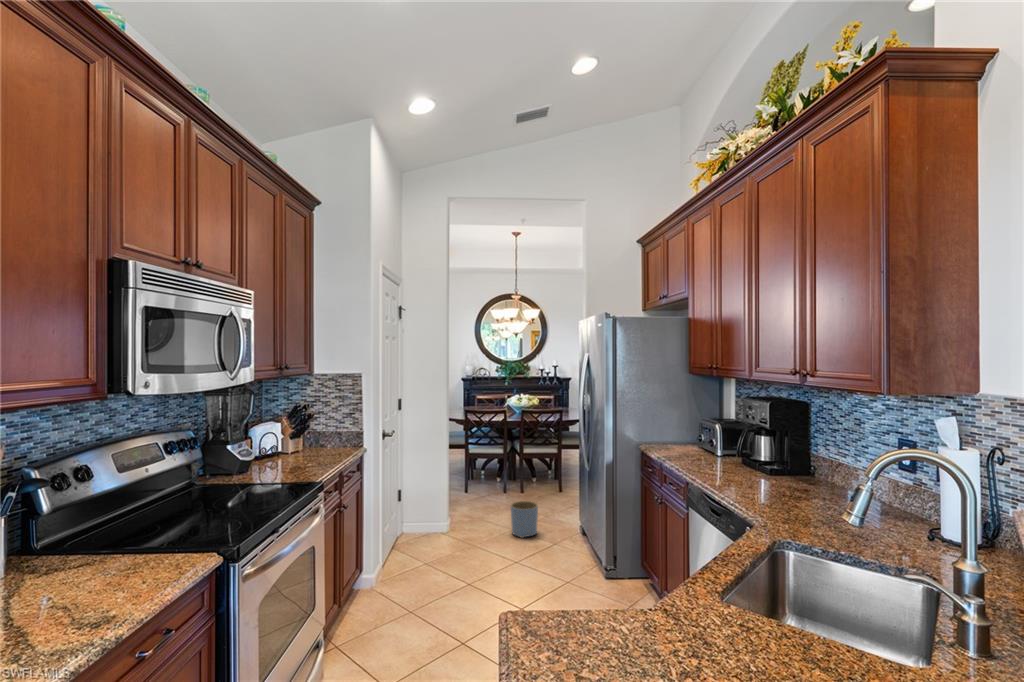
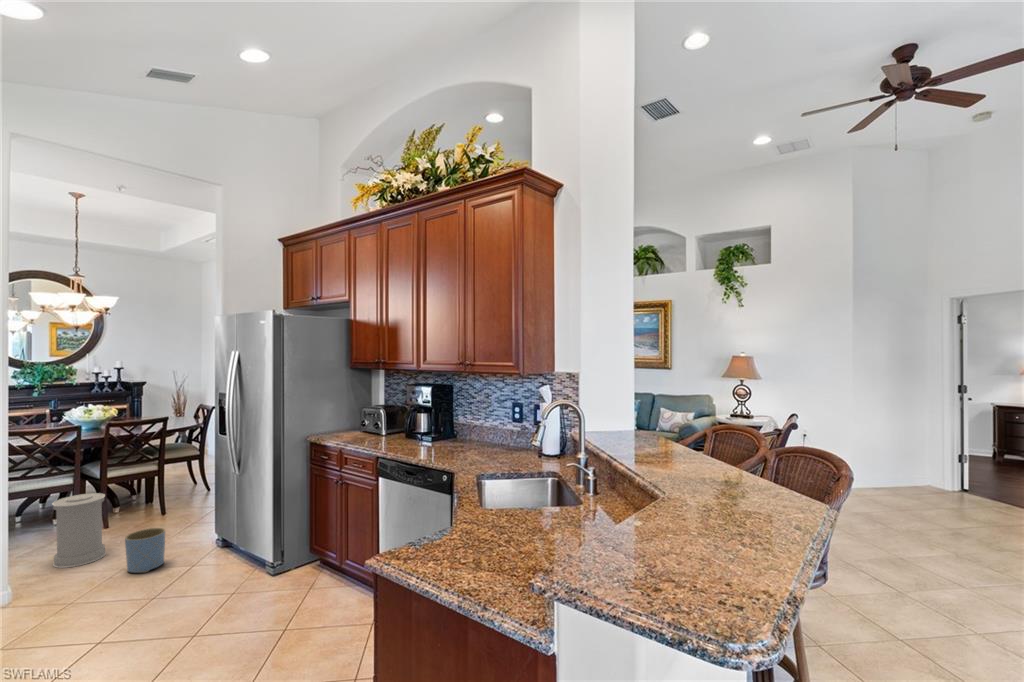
trash can: none [478,462,509,517] -> present [52,493,106,568]

